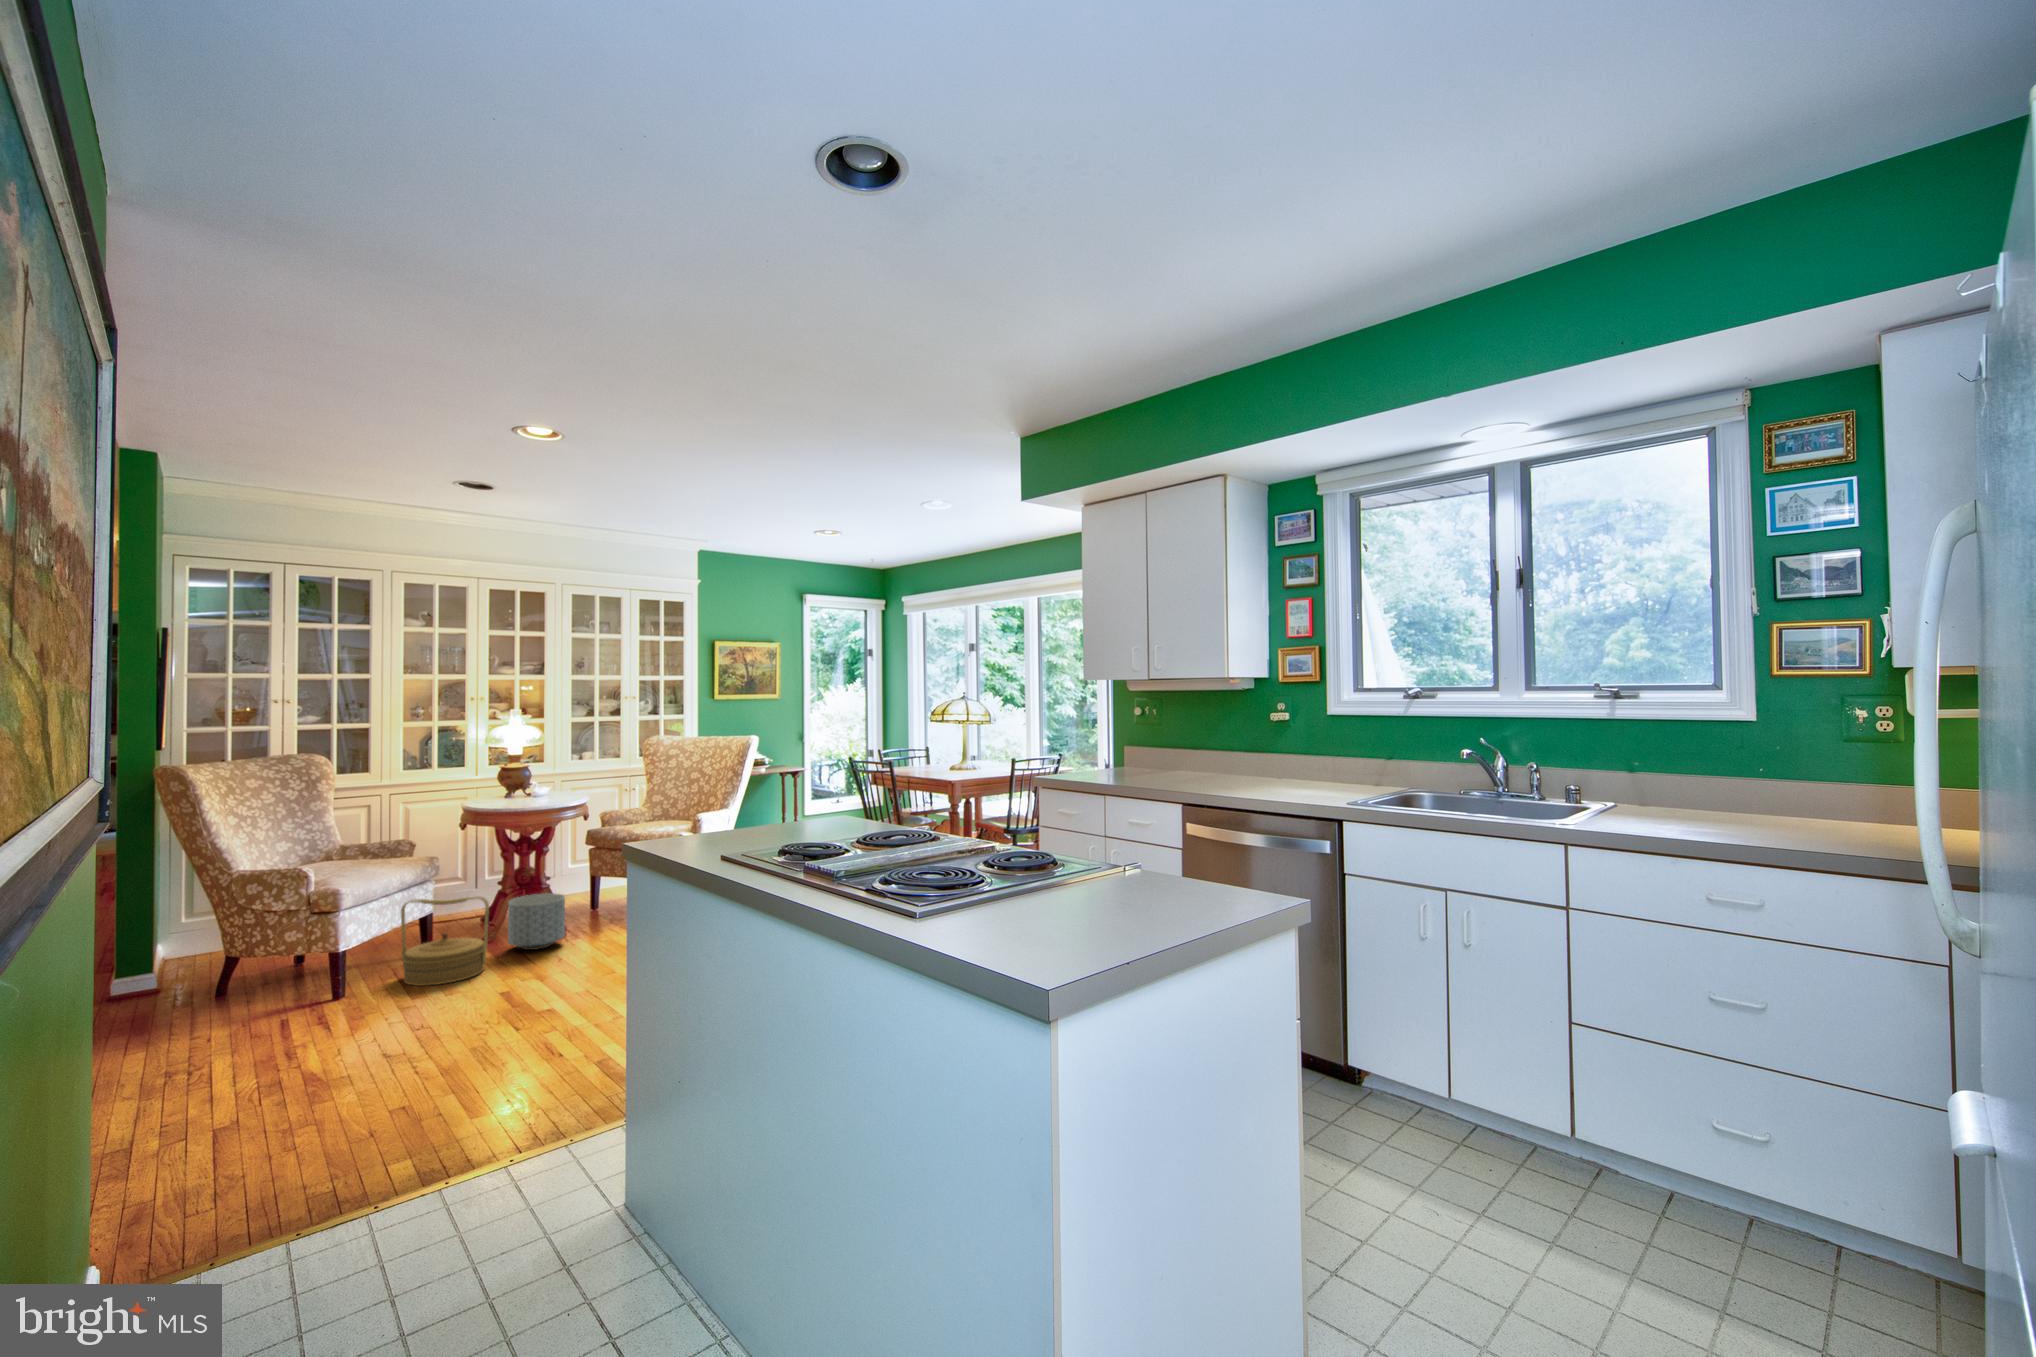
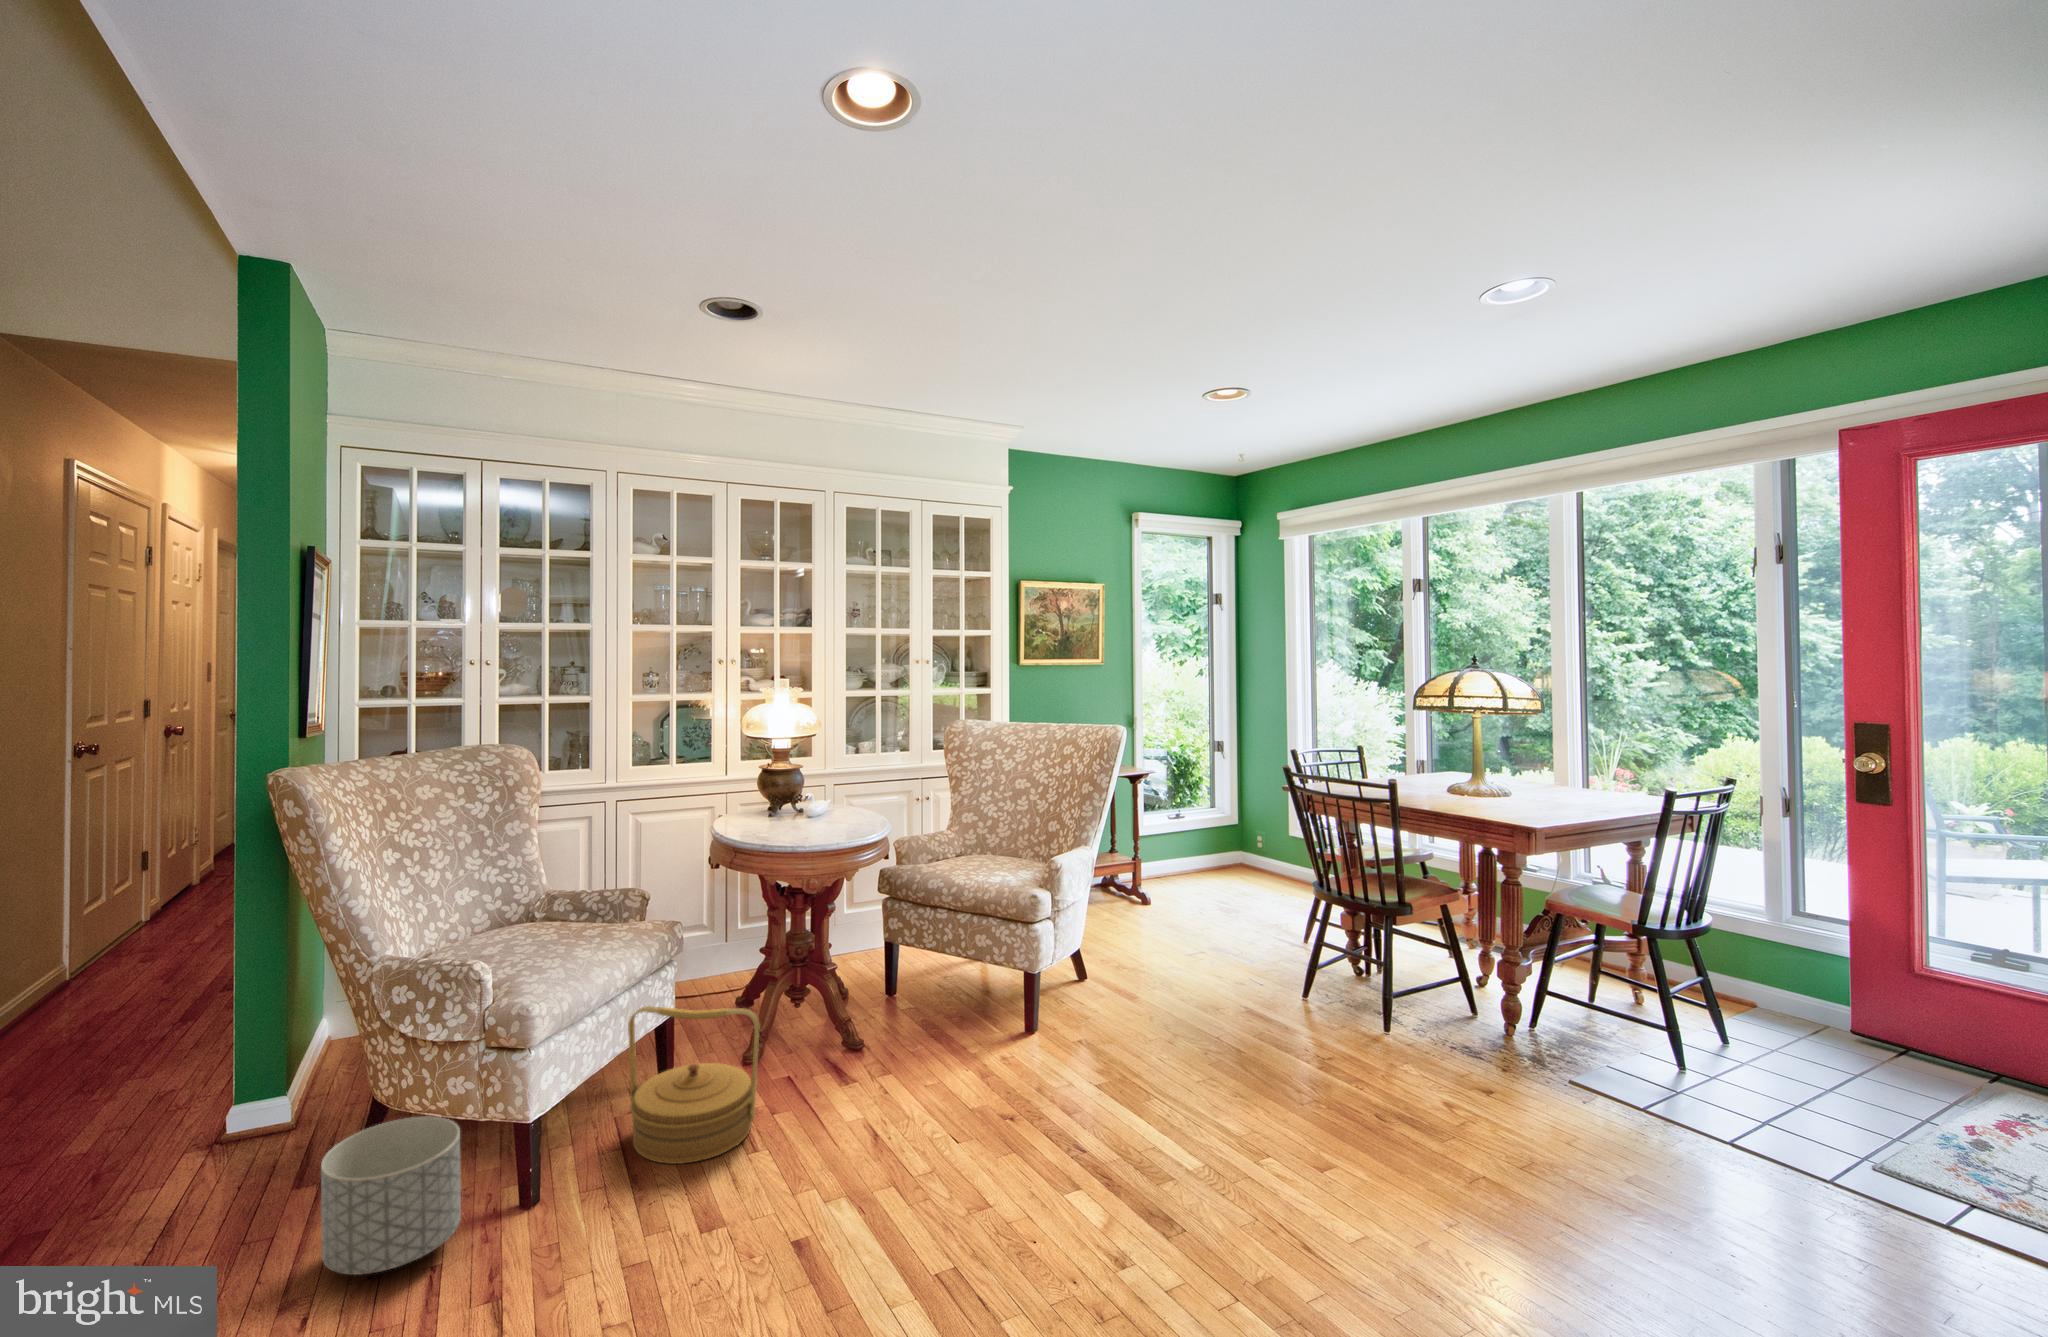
planter: present [508,893,565,950] -> present [321,1117,461,1275]

